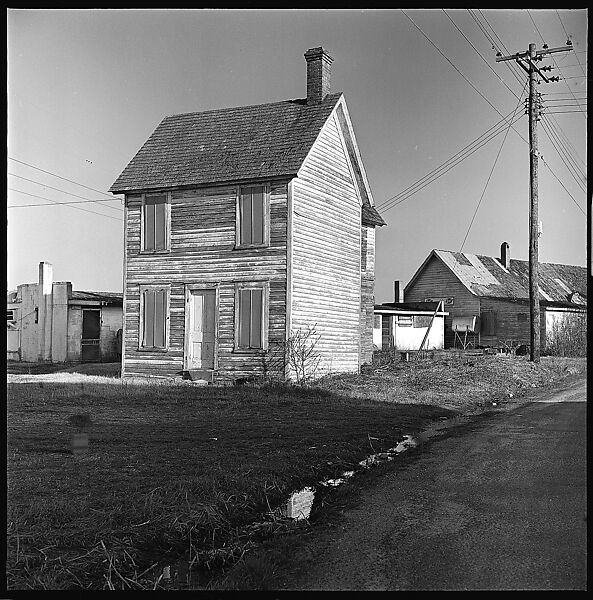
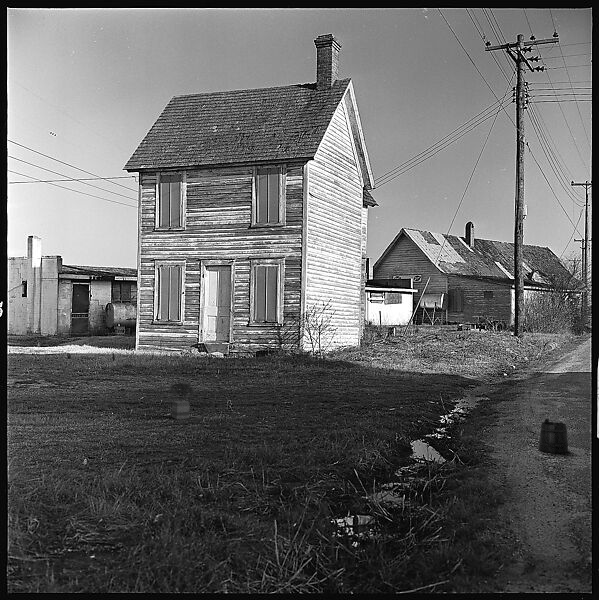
bucket: none [445,457,478,497] -> present [539,419,568,453]

